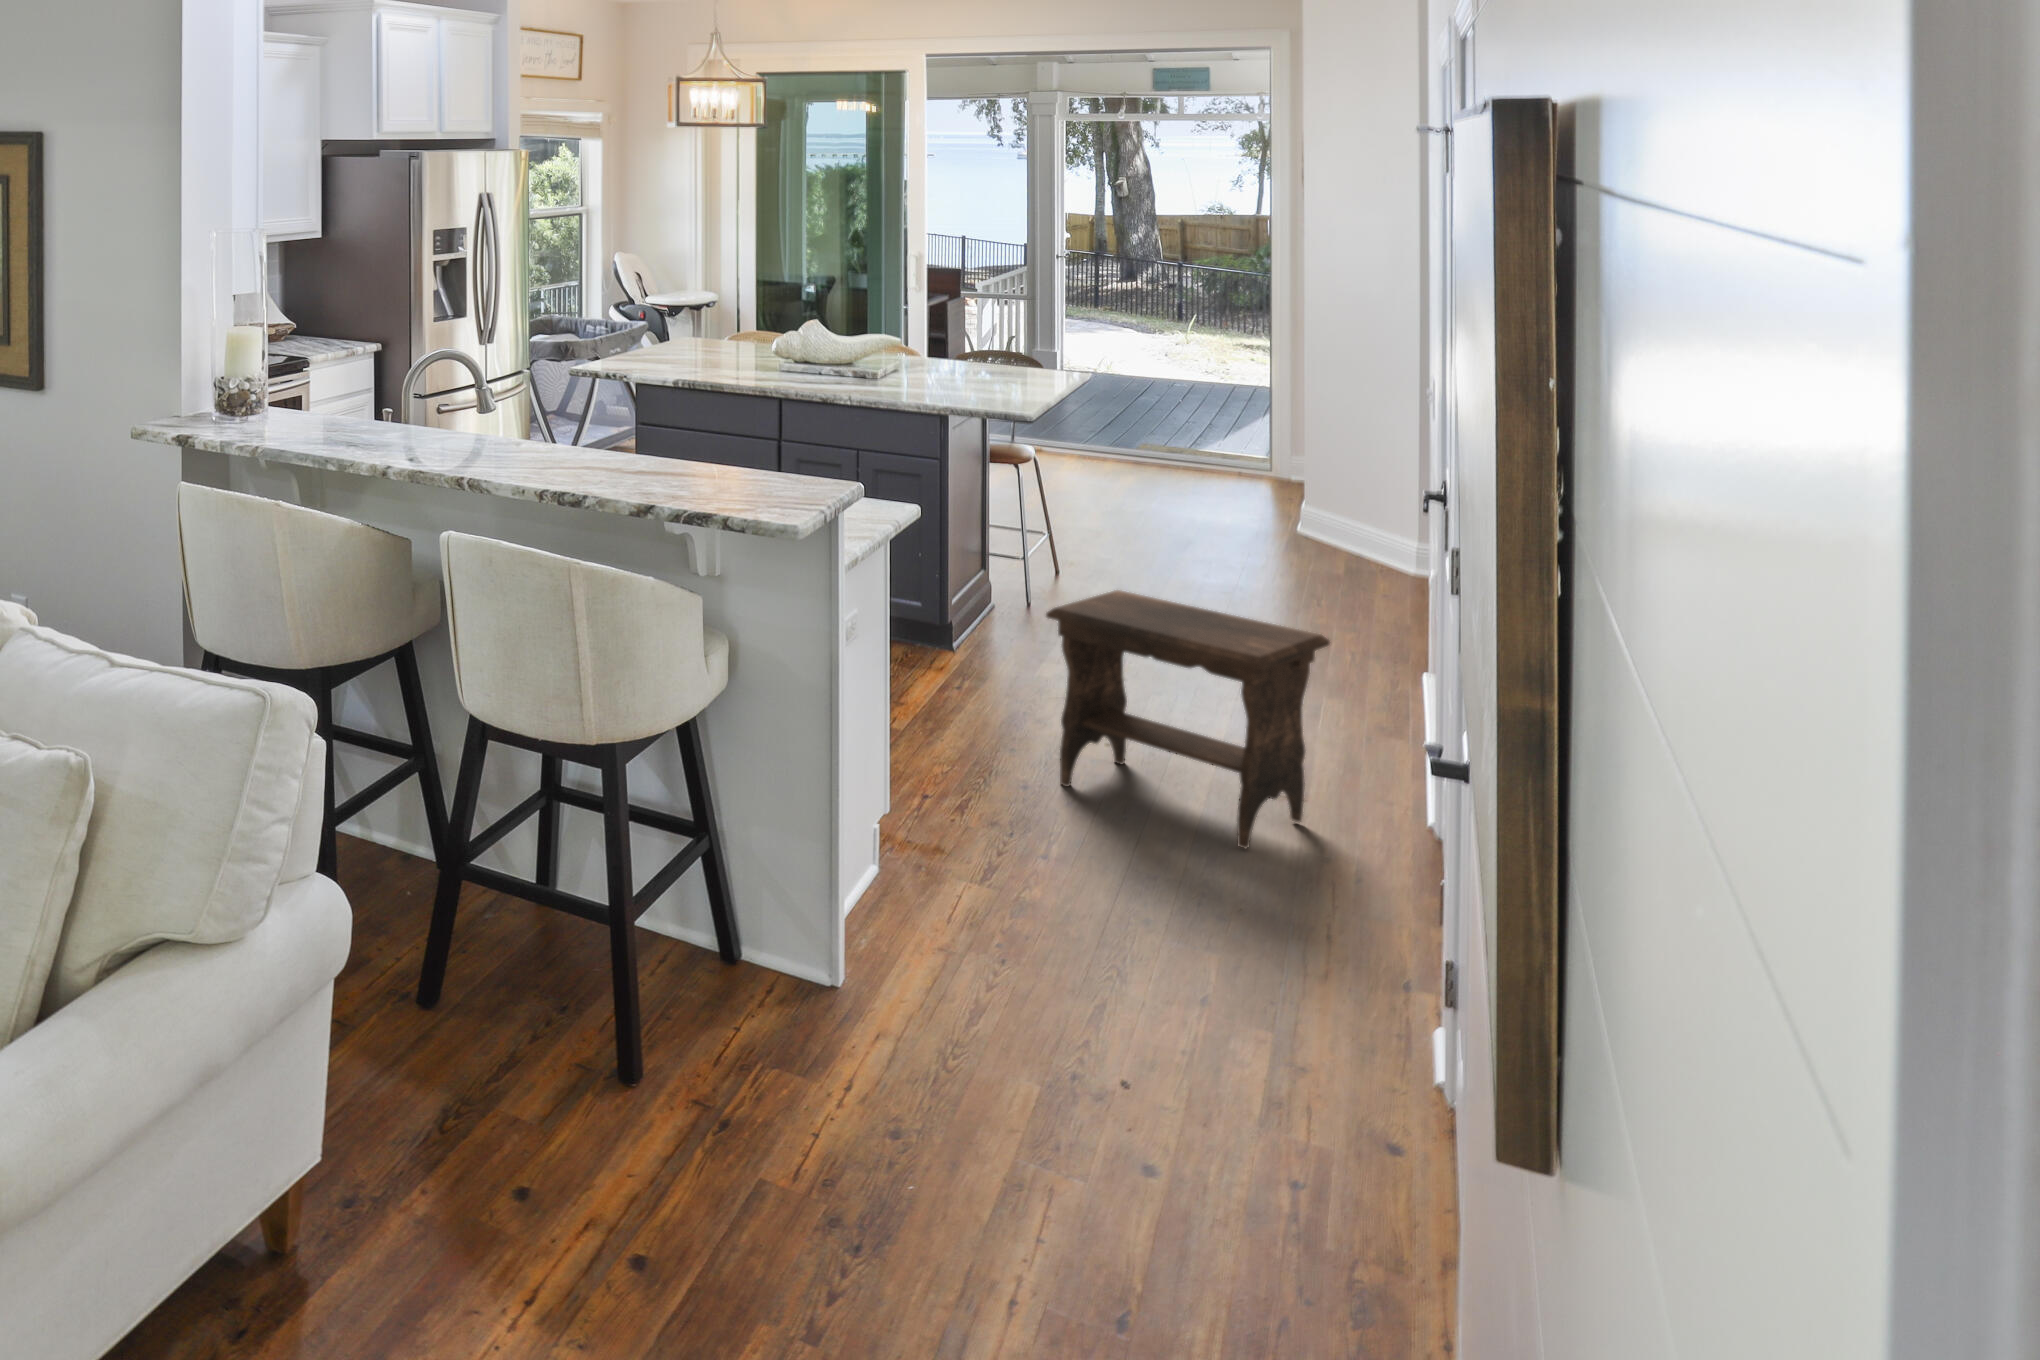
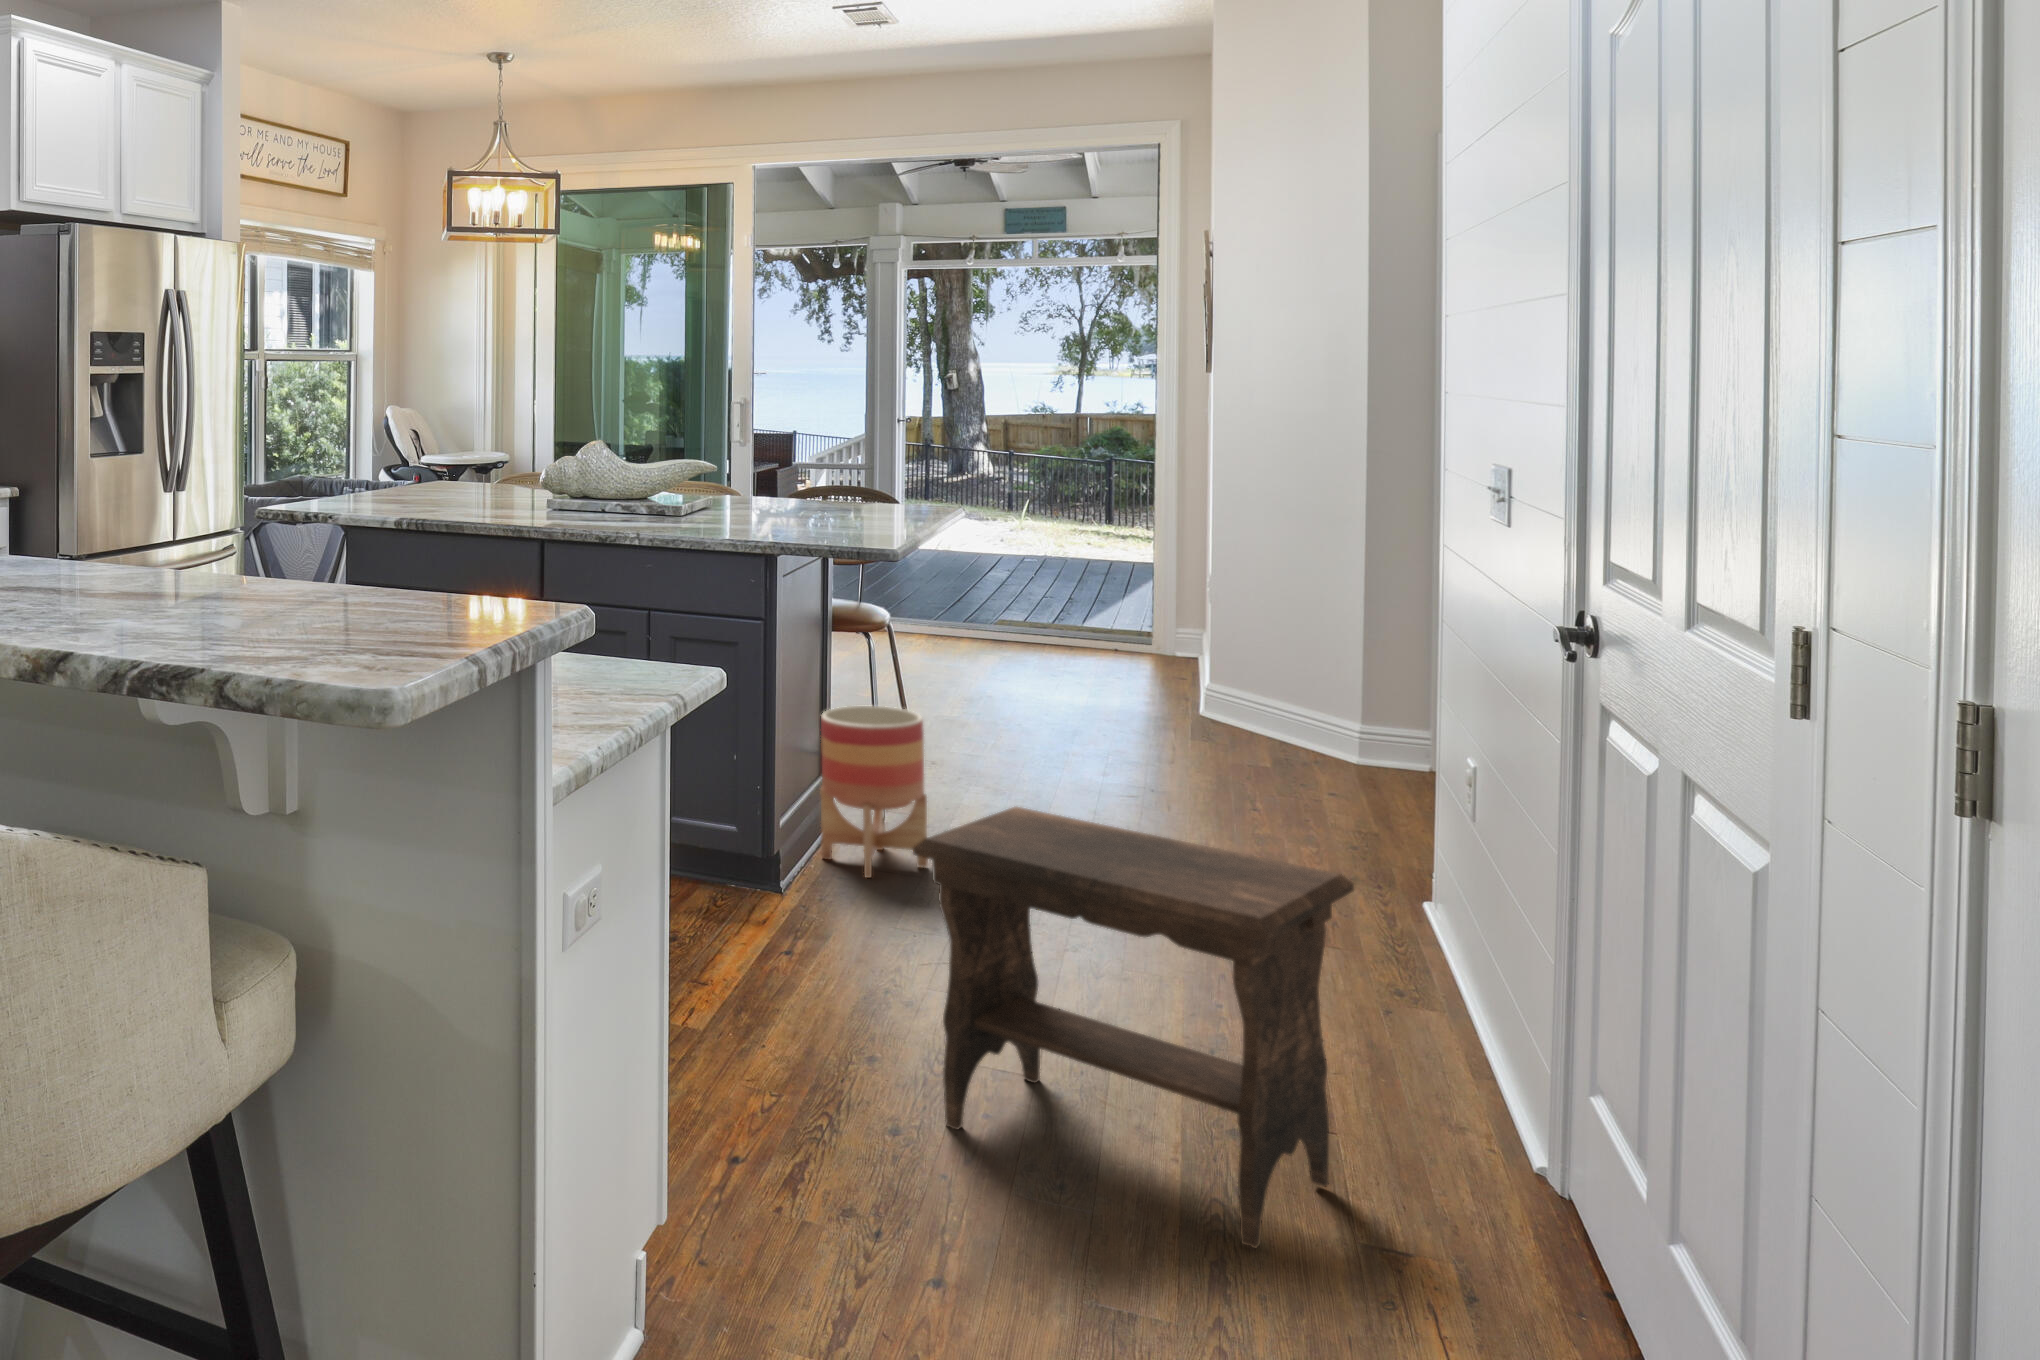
planter: none [981,518,1061,641] -> present [821,706,928,878]

